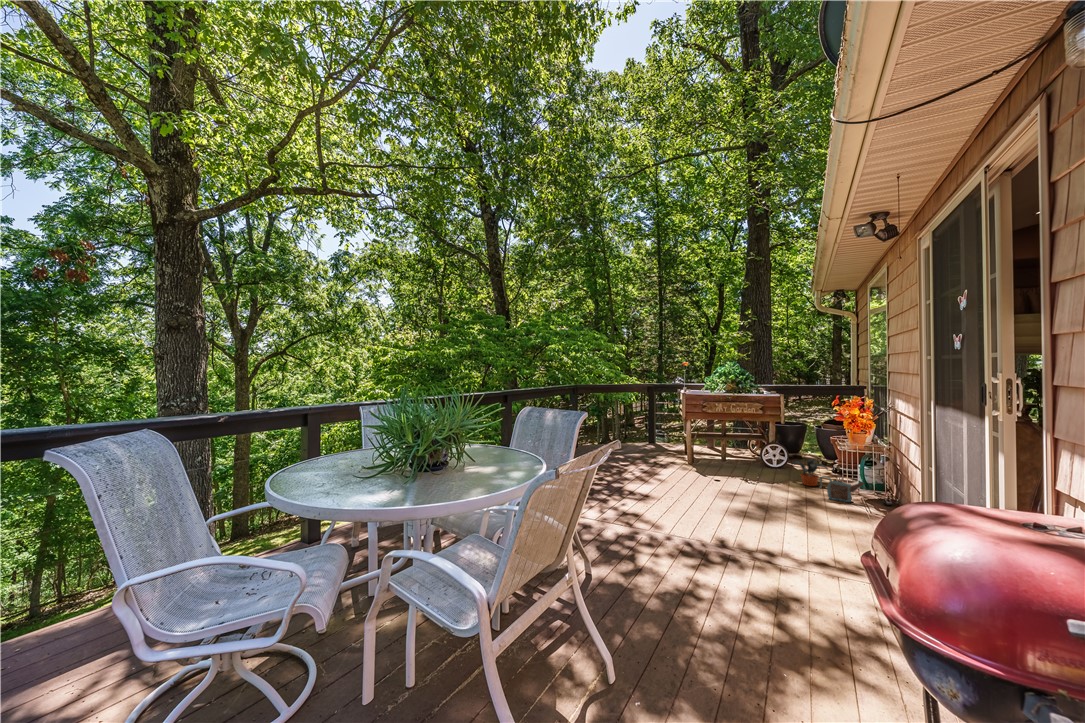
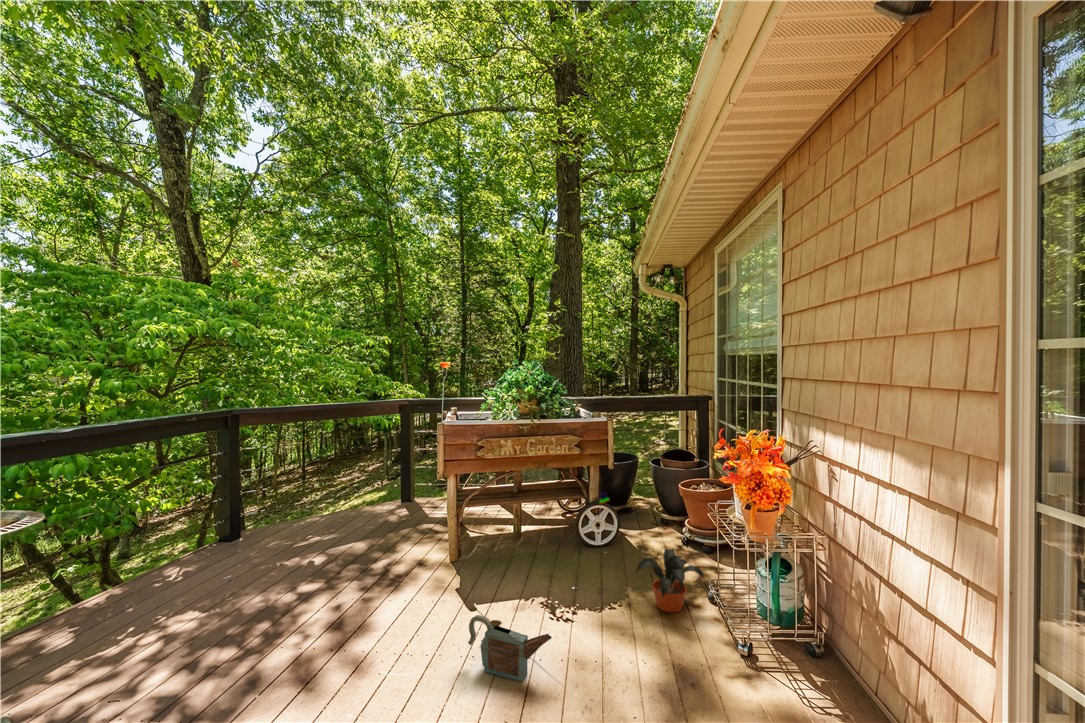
watering can: present [819,476,864,502] -> present [468,615,552,682]

